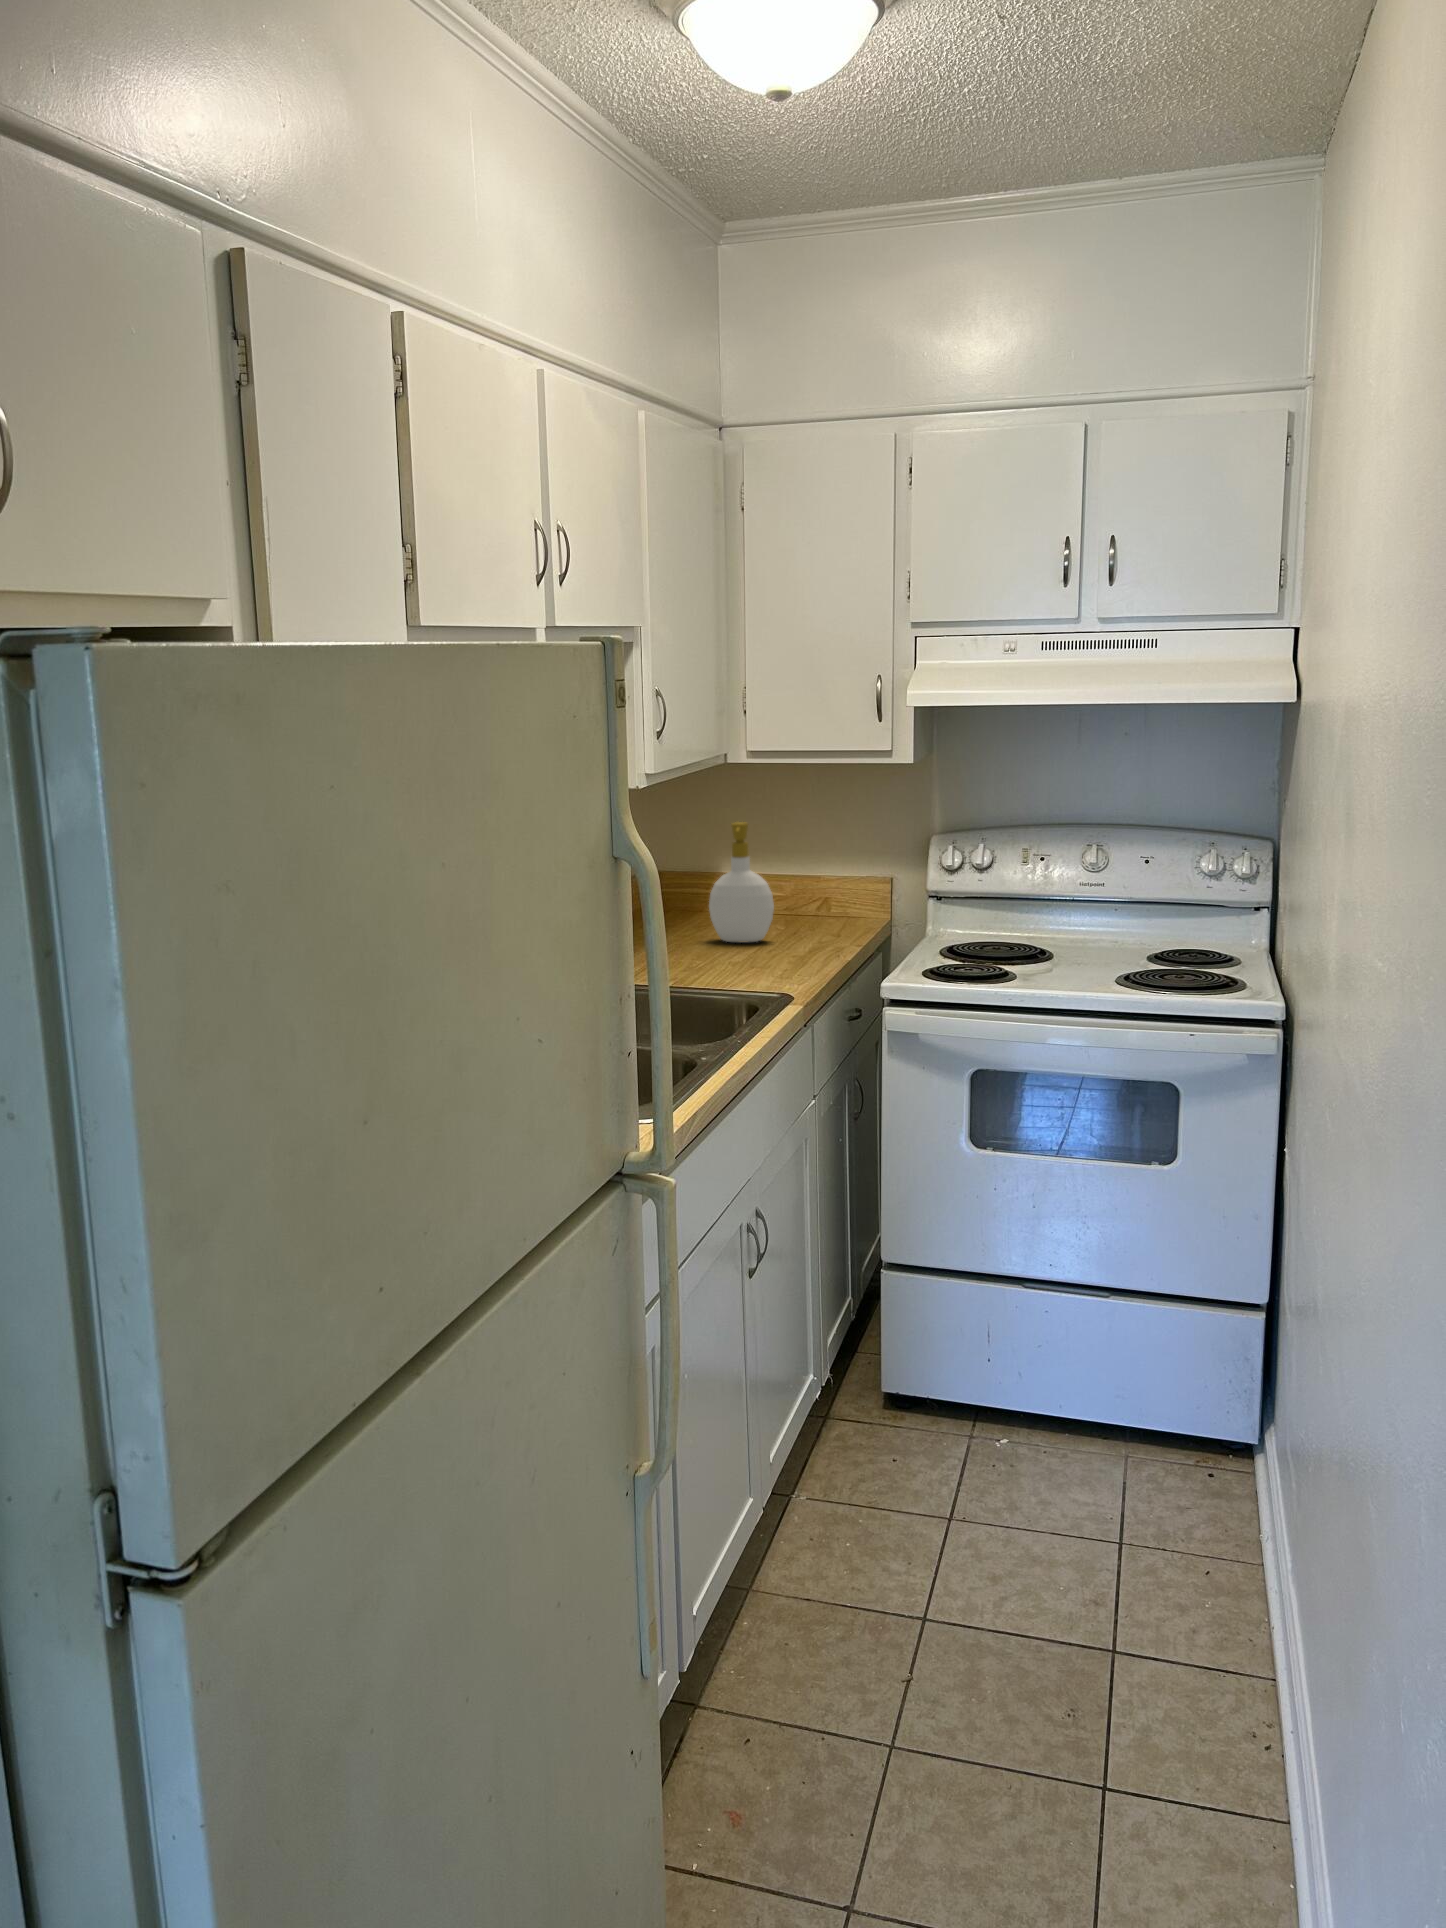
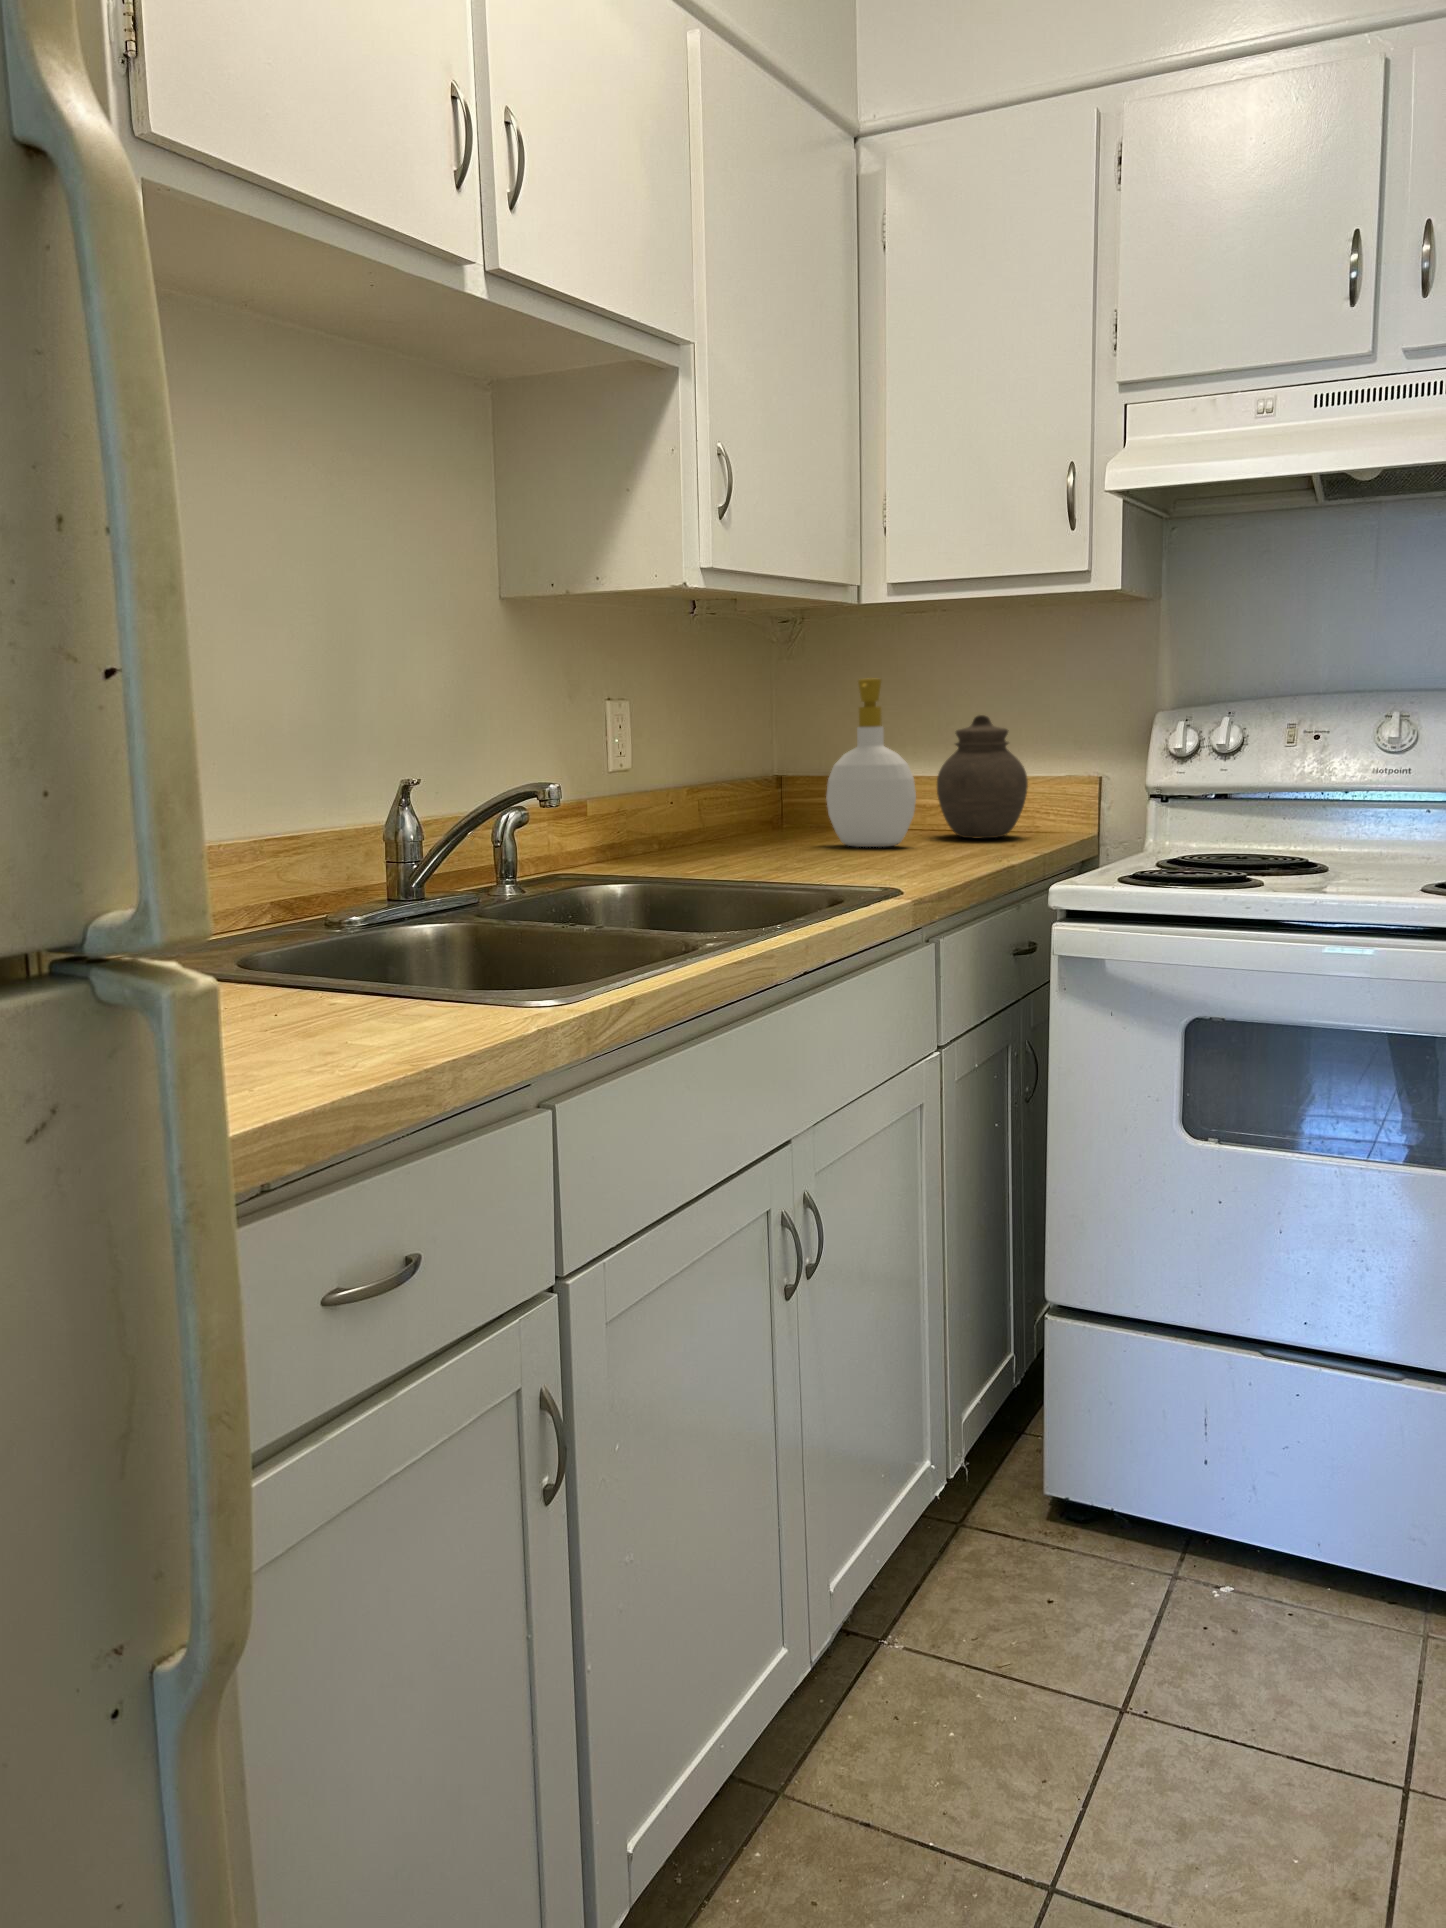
jar: none [782,840,846,929] -> present [937,715,1028,838]

